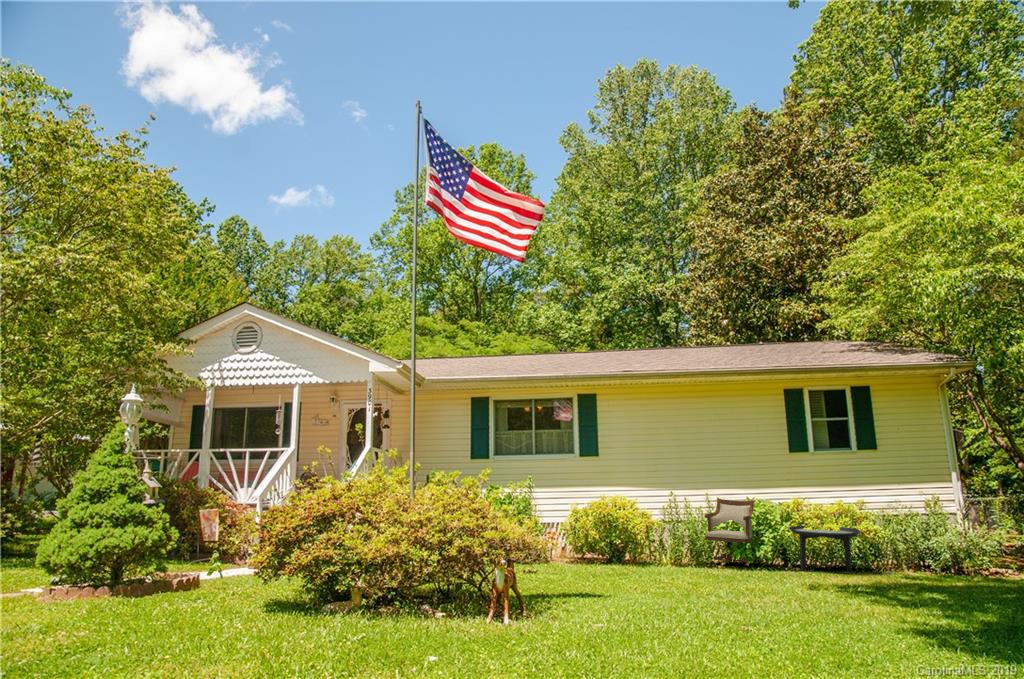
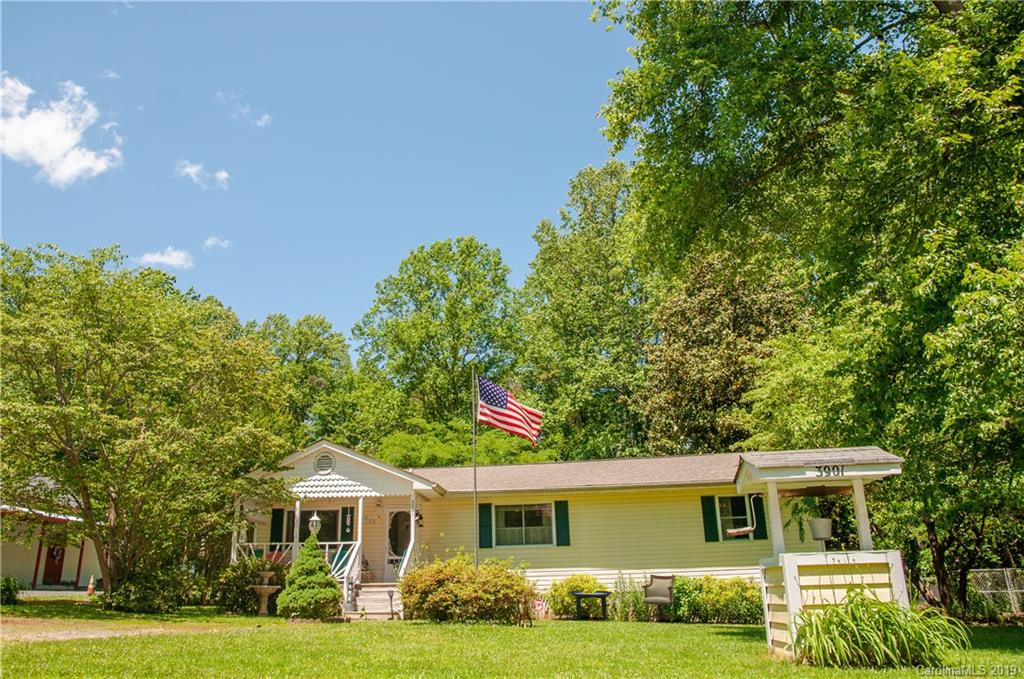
round table: present [788,526,861,574] -> present [570,590,612,620]

